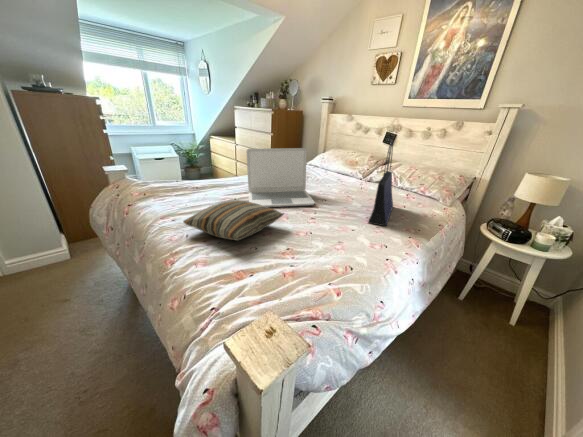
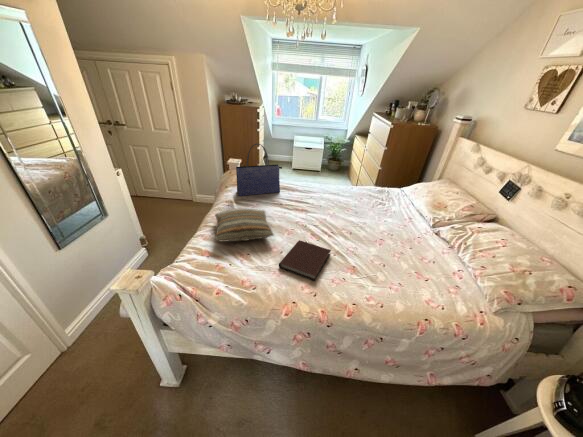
tote bag: present [368,142,393,226] -> present [236,144,282,196]
laptop: present [246,148,315,207] -> none [280,169,353,235]
notebook: none [302,210,361,238] -> present [279,240,331,281]

